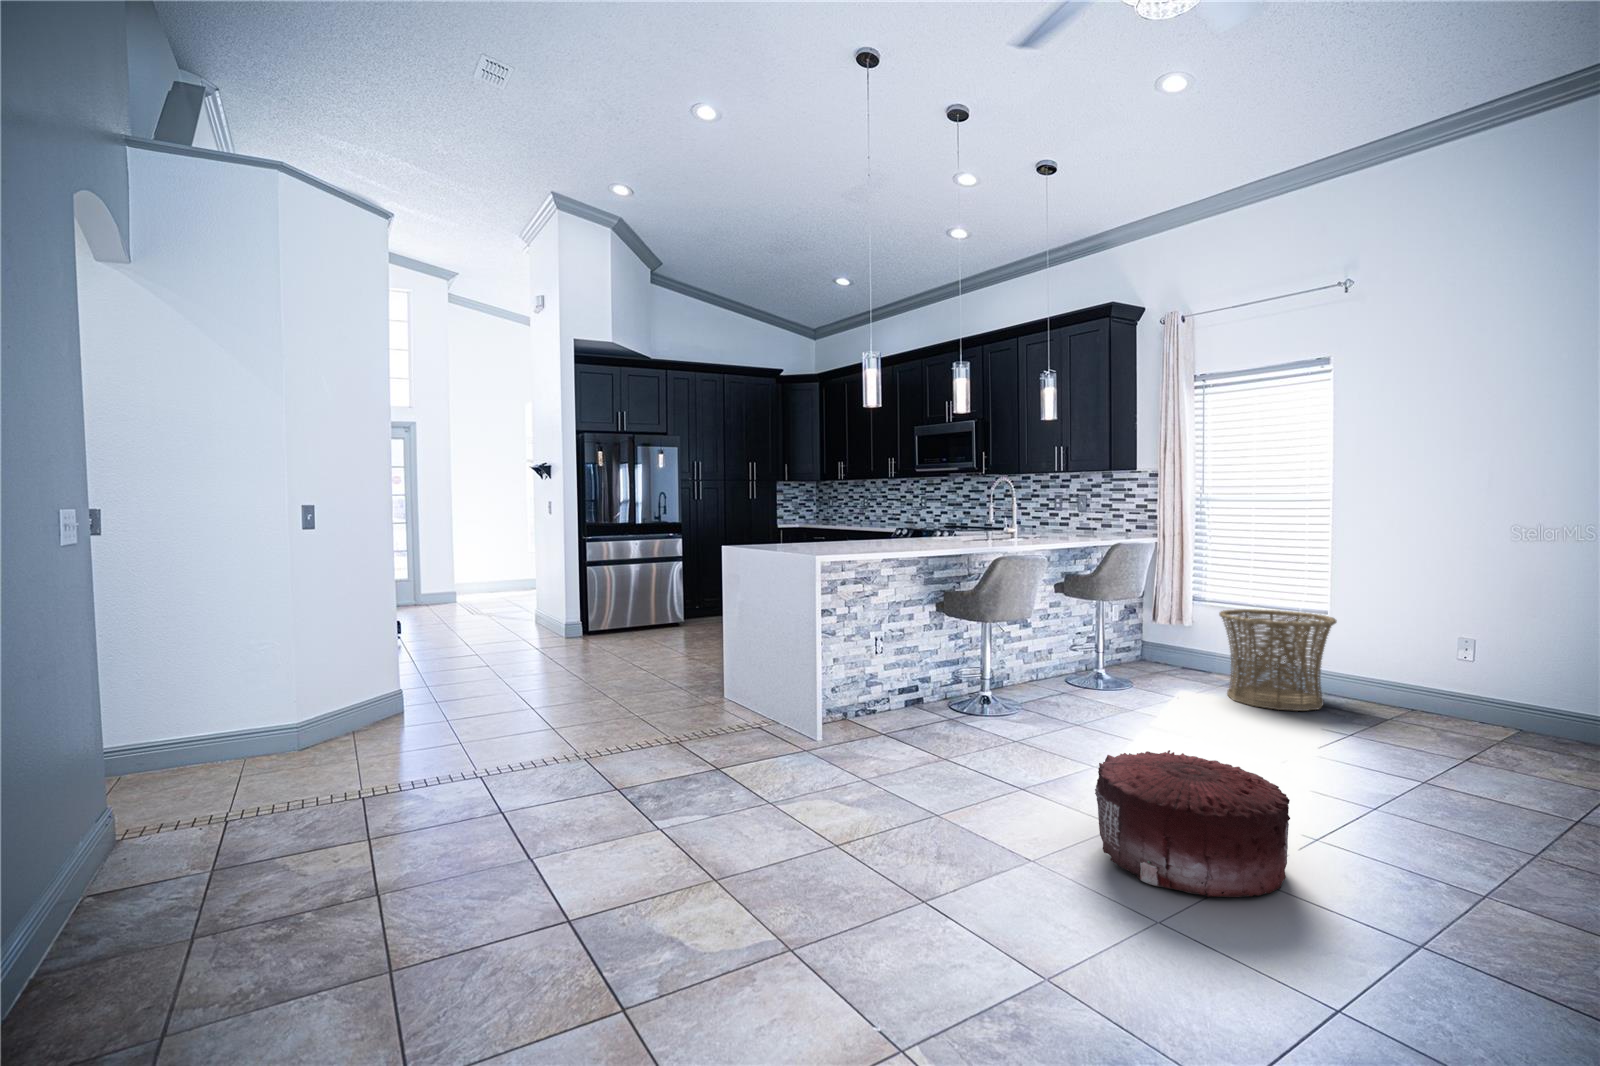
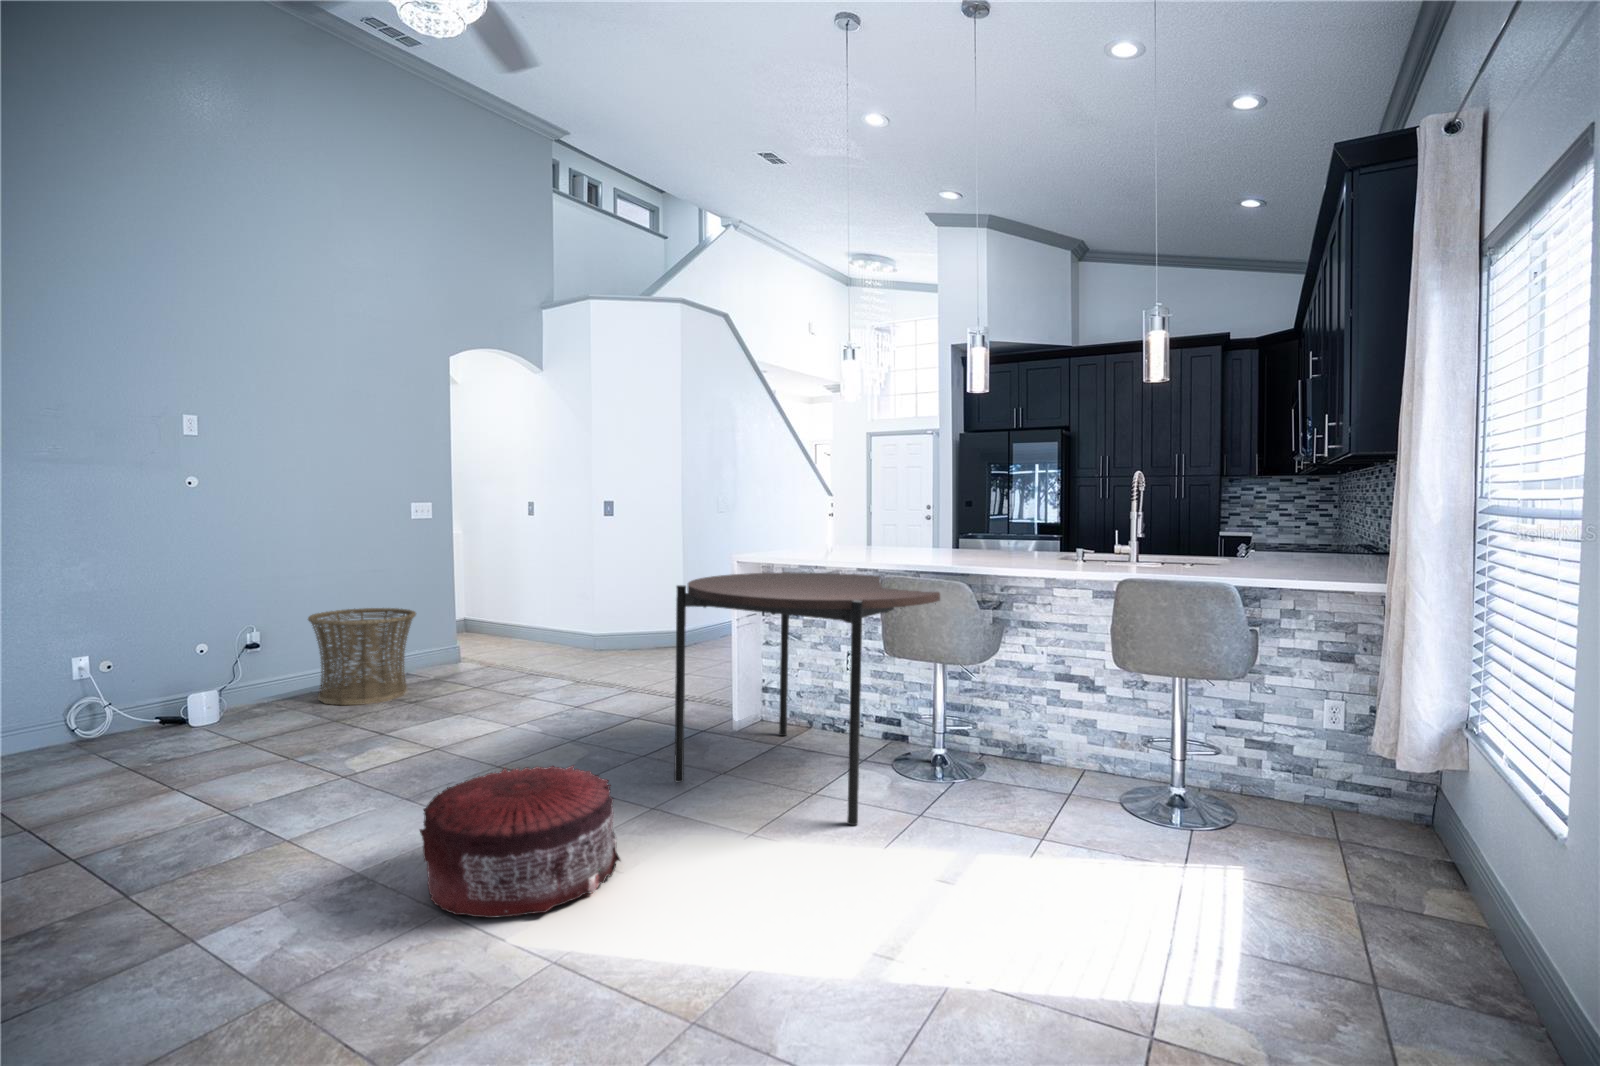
dining table: none [854,563,1103,776] -> present [674,572,940,825]
basket: present [1219,609,1337,711] -> present [308,608,416,705]

